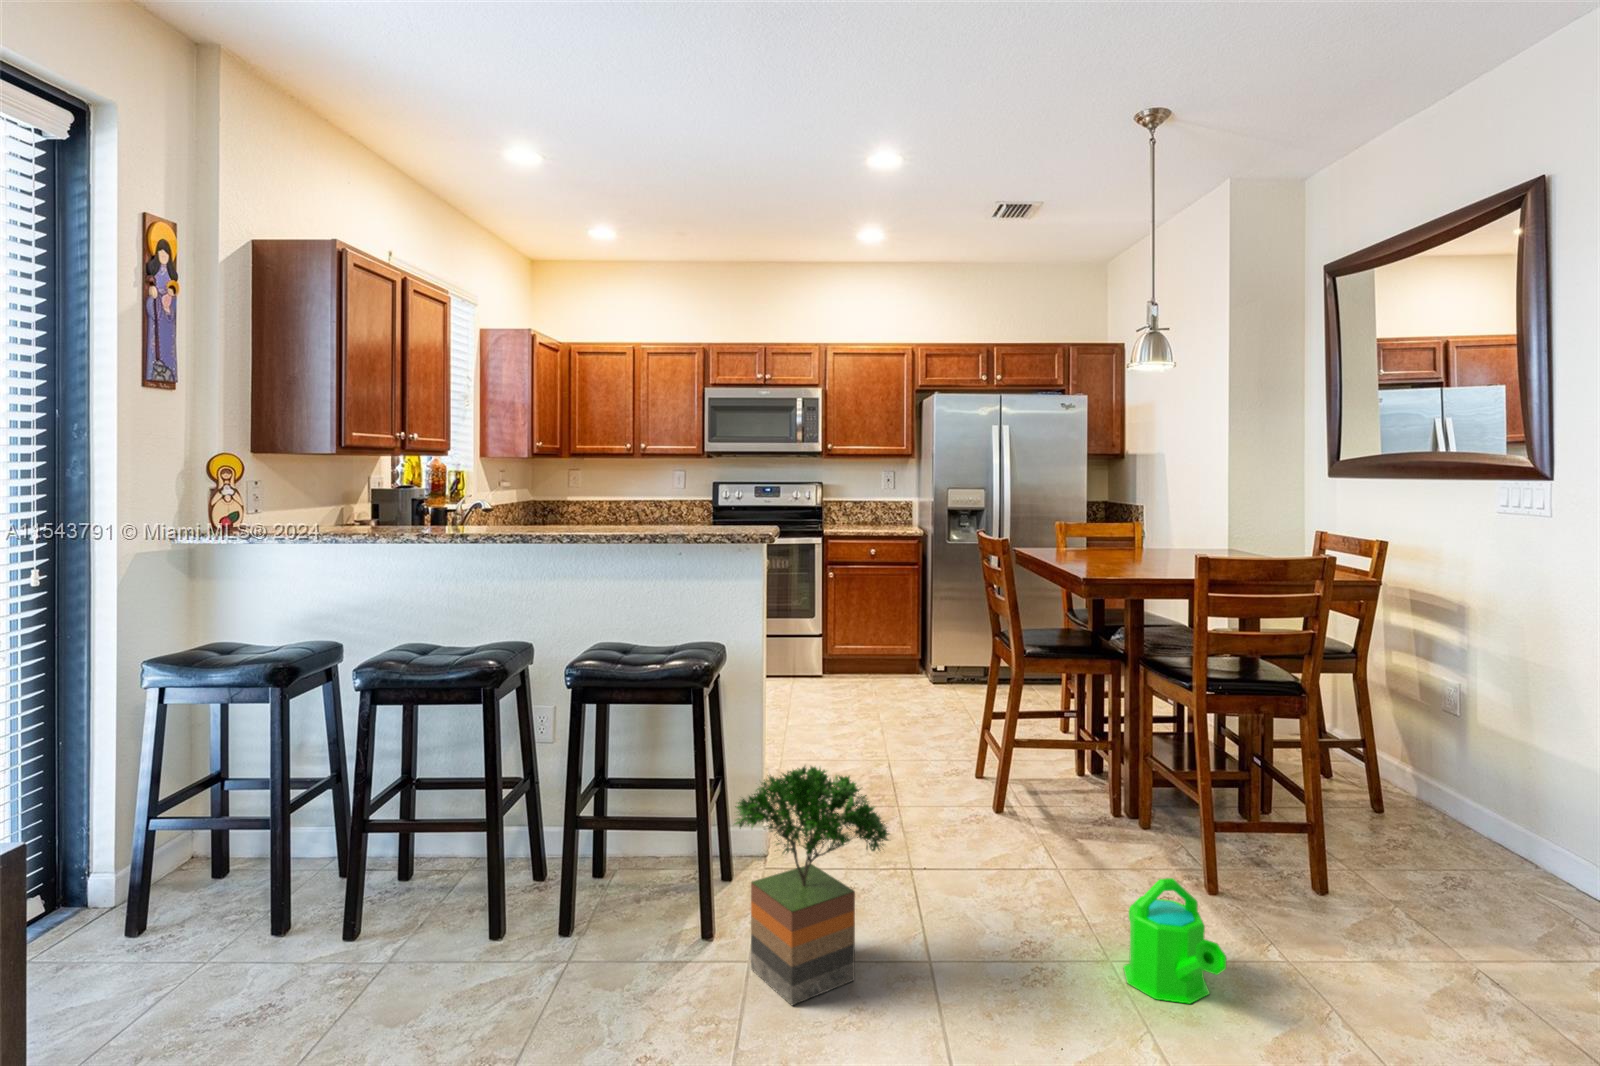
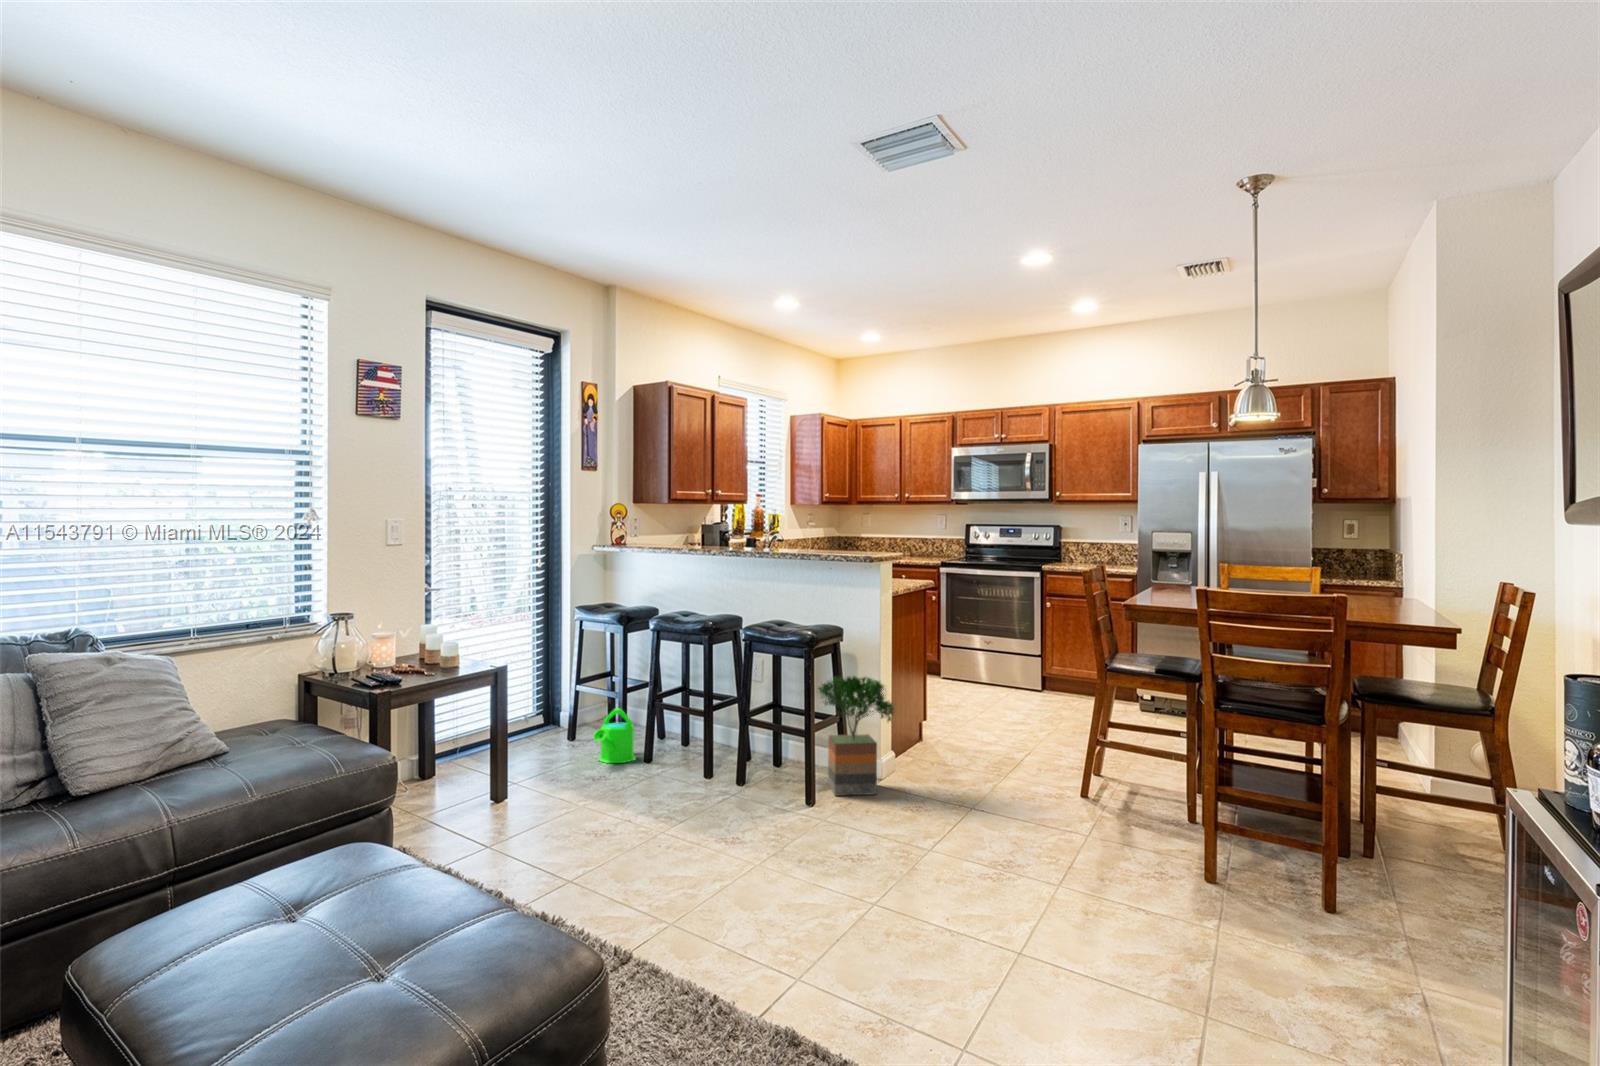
watering can: present [1123,878,1226,1004] -> present [593,708,636,763]

